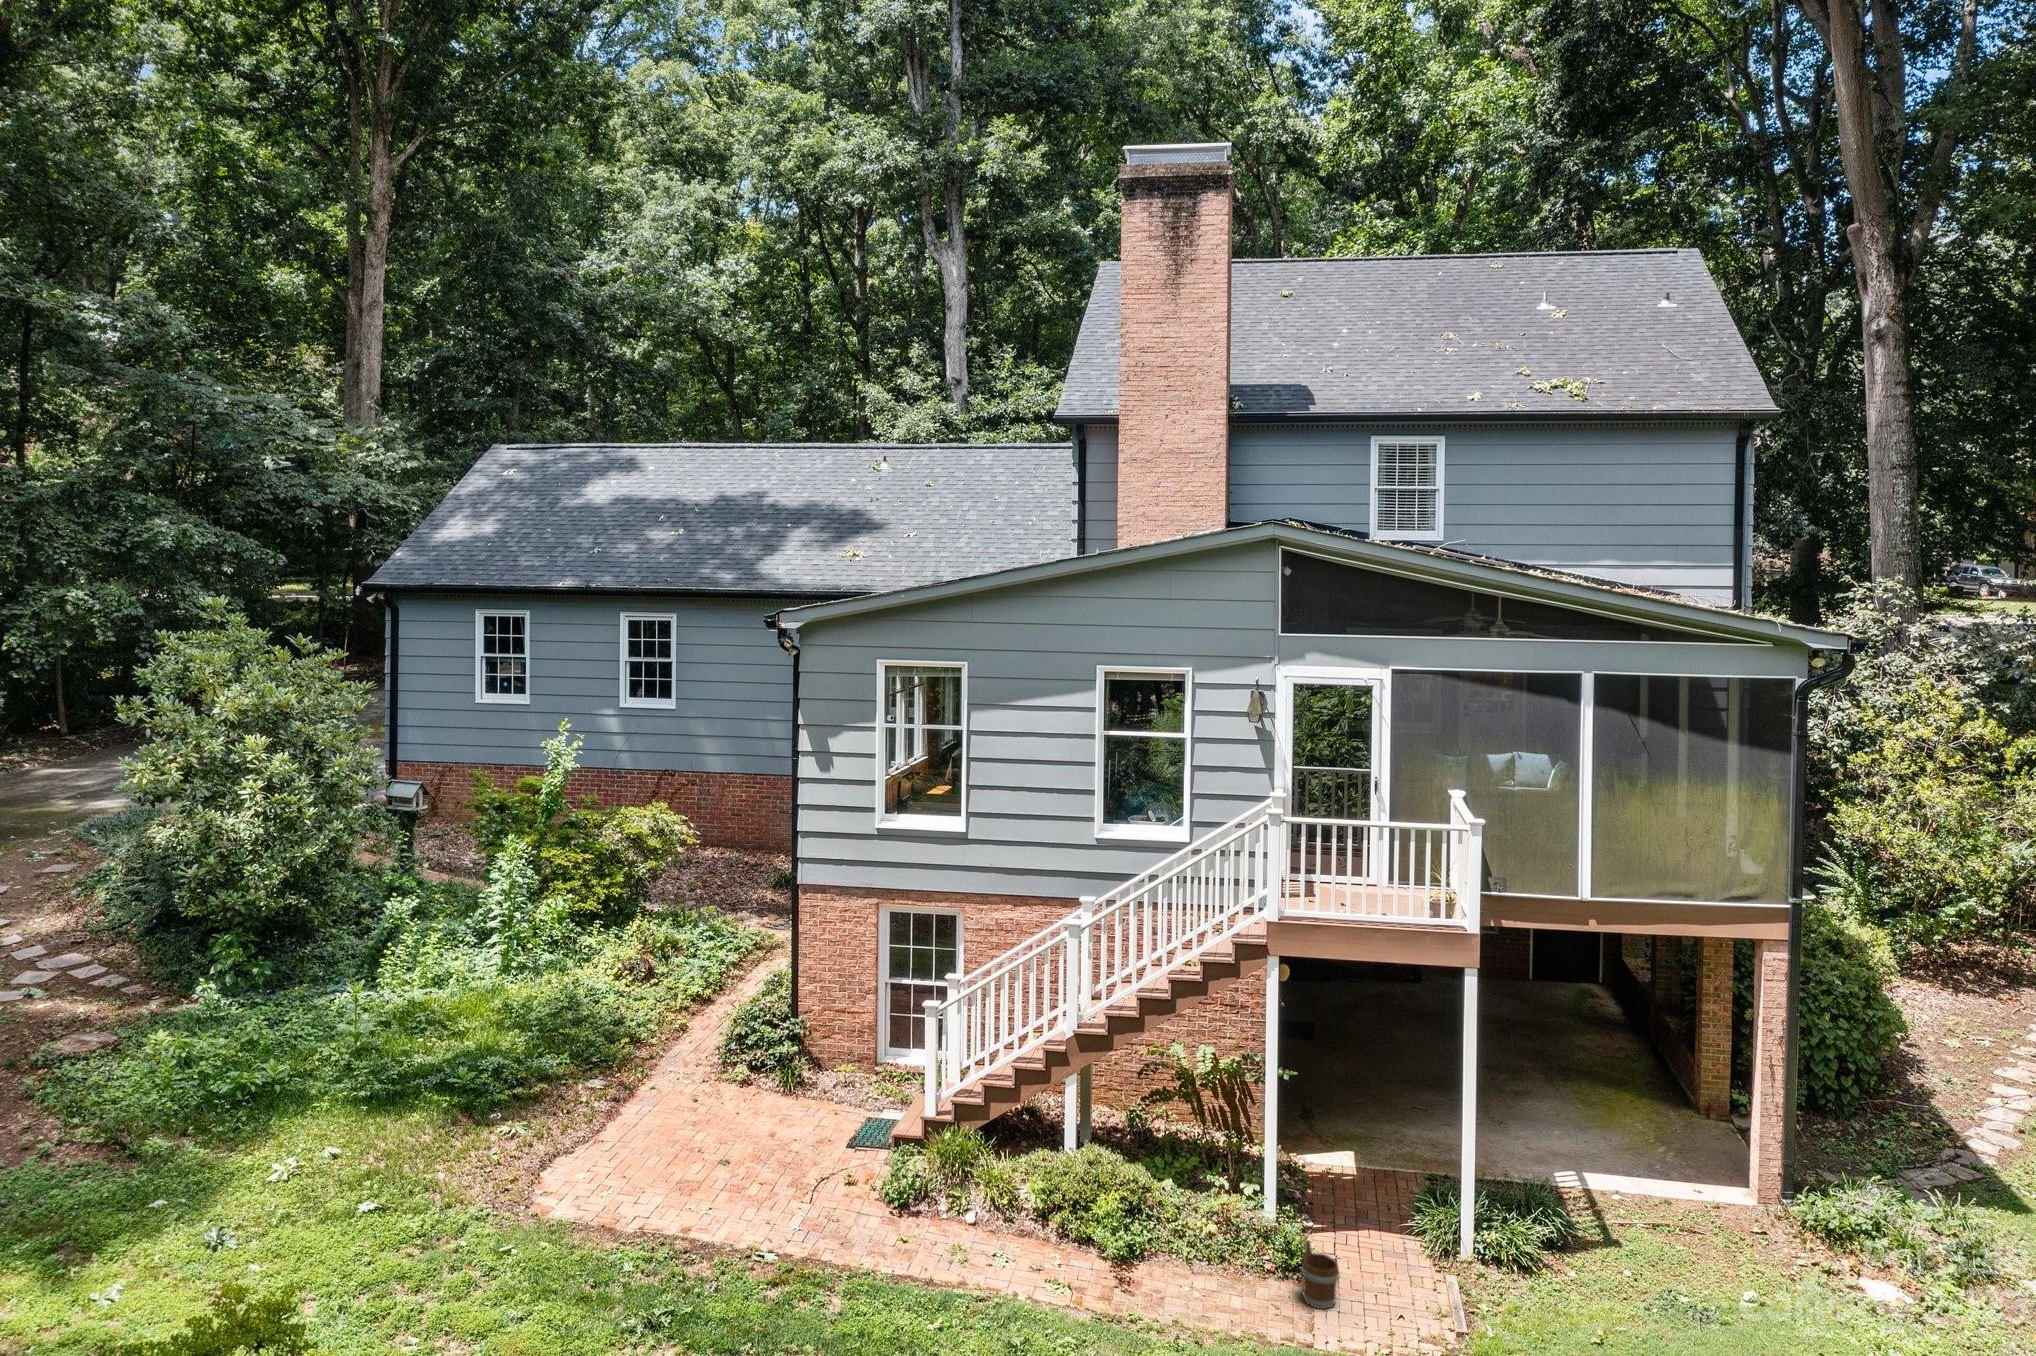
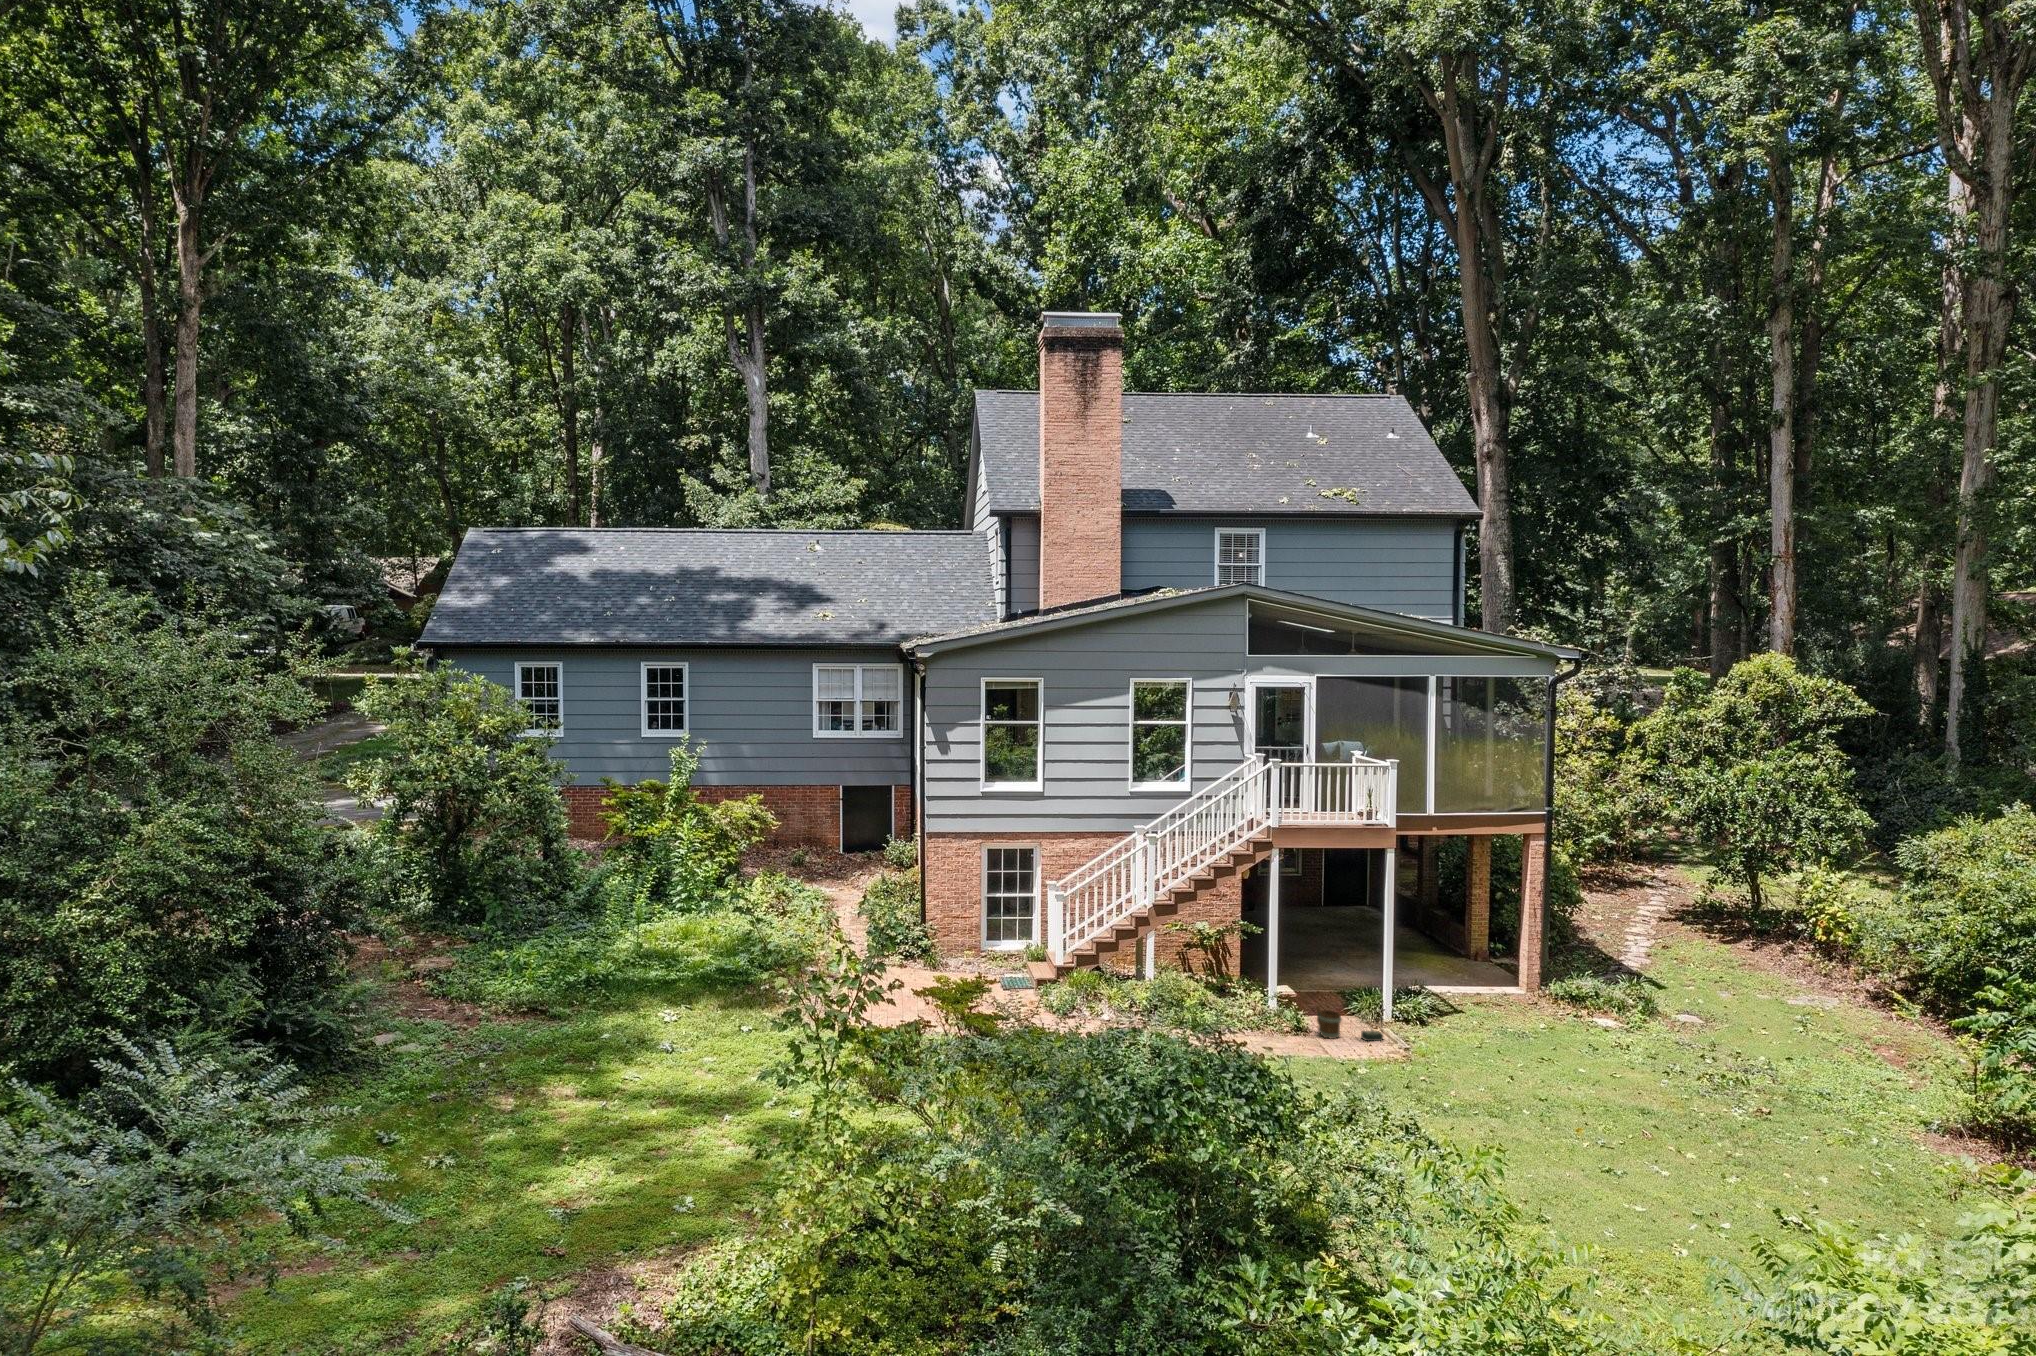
decorative plant: none [1360,1271,1416,1328] -> present [1359,1018,1383,1041]

